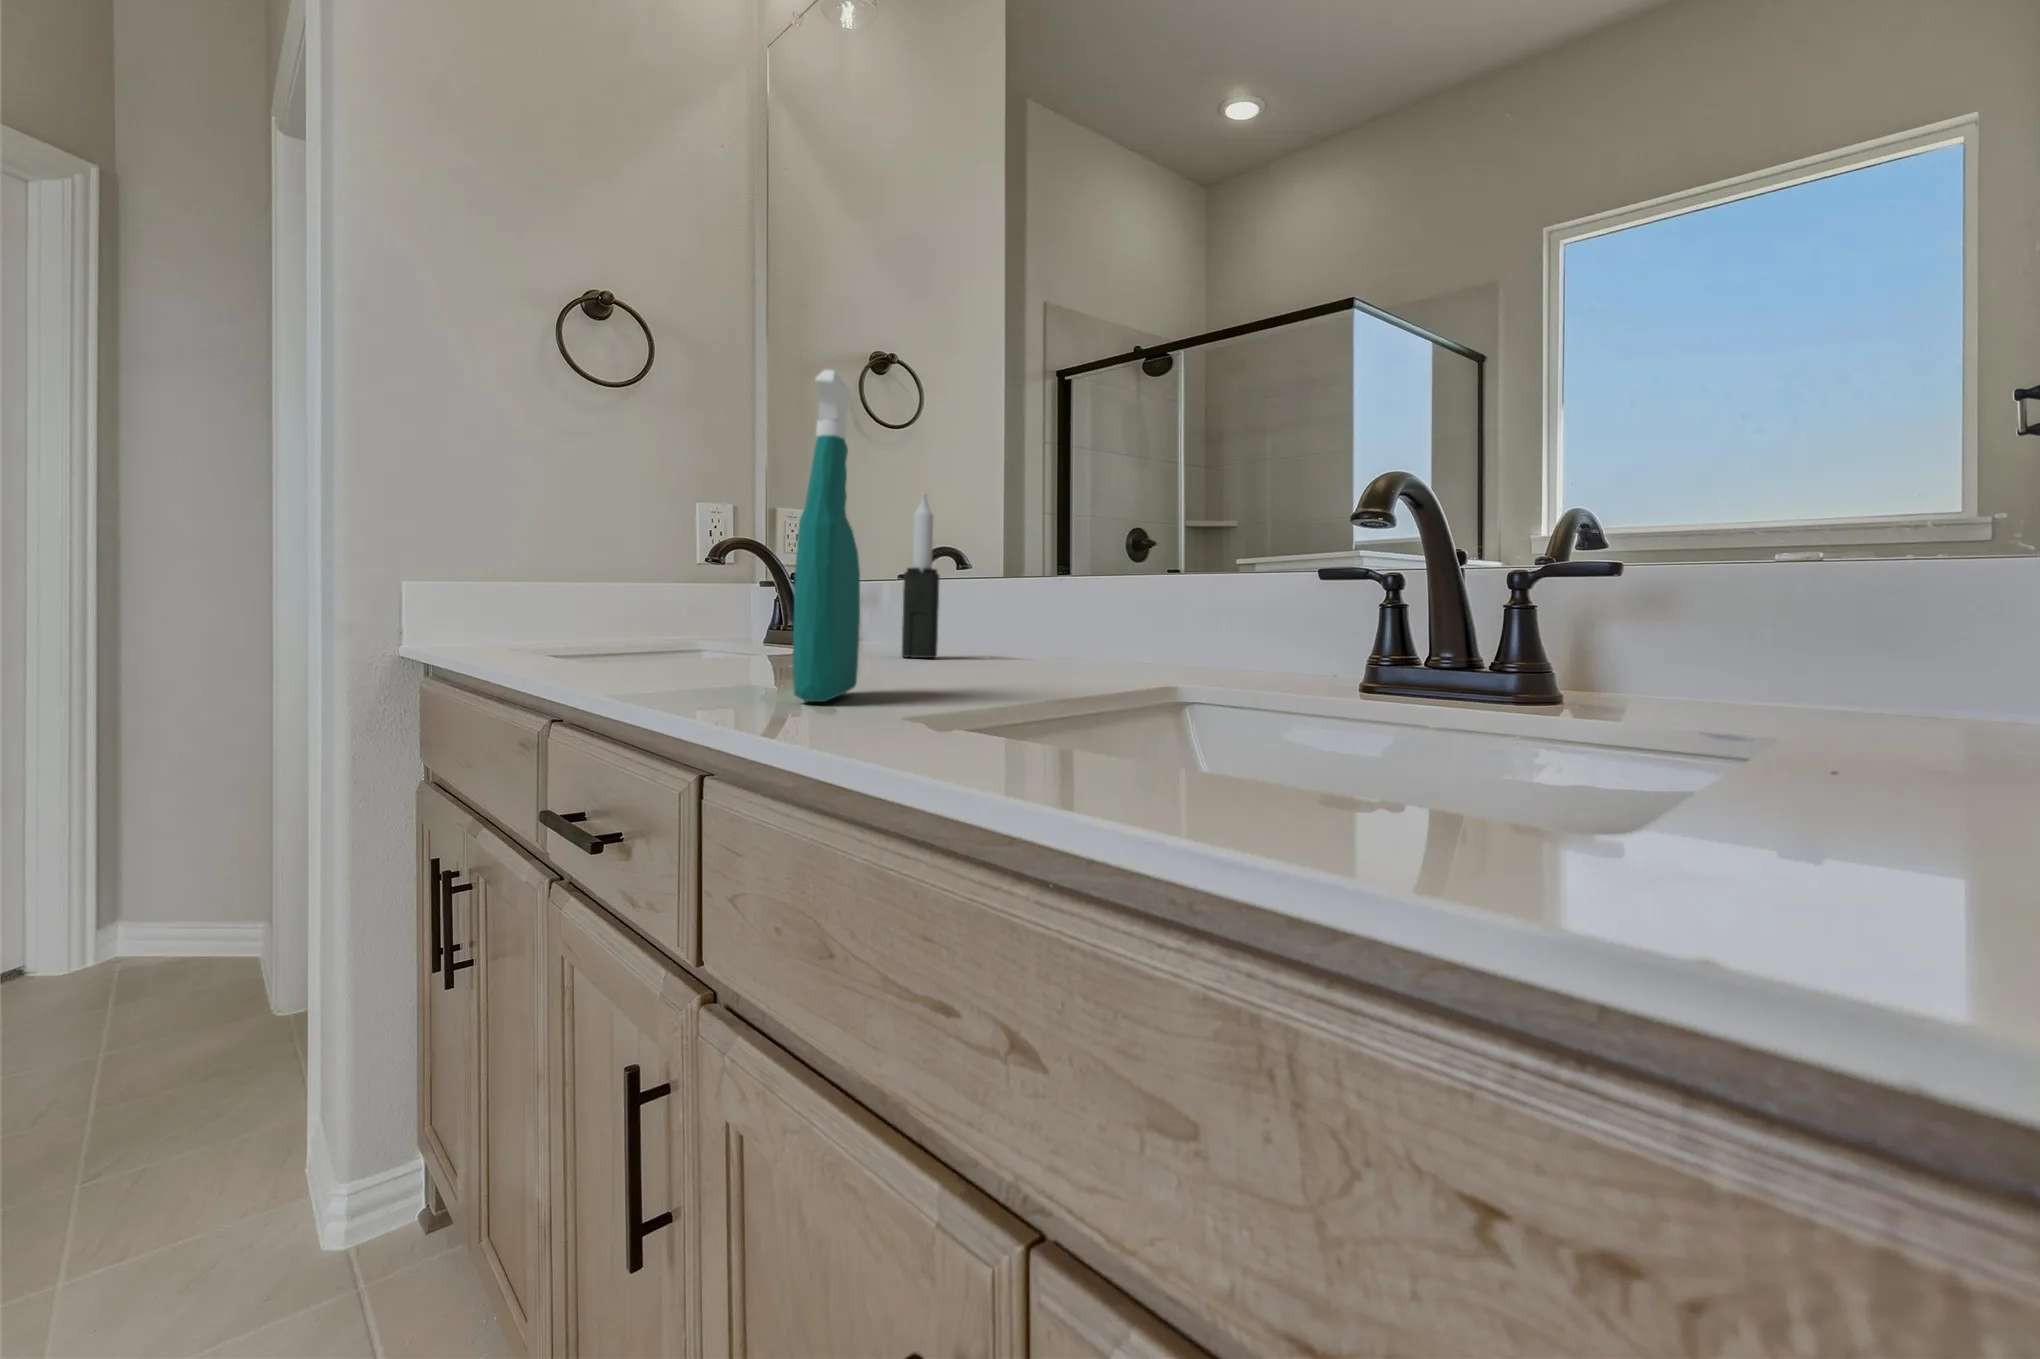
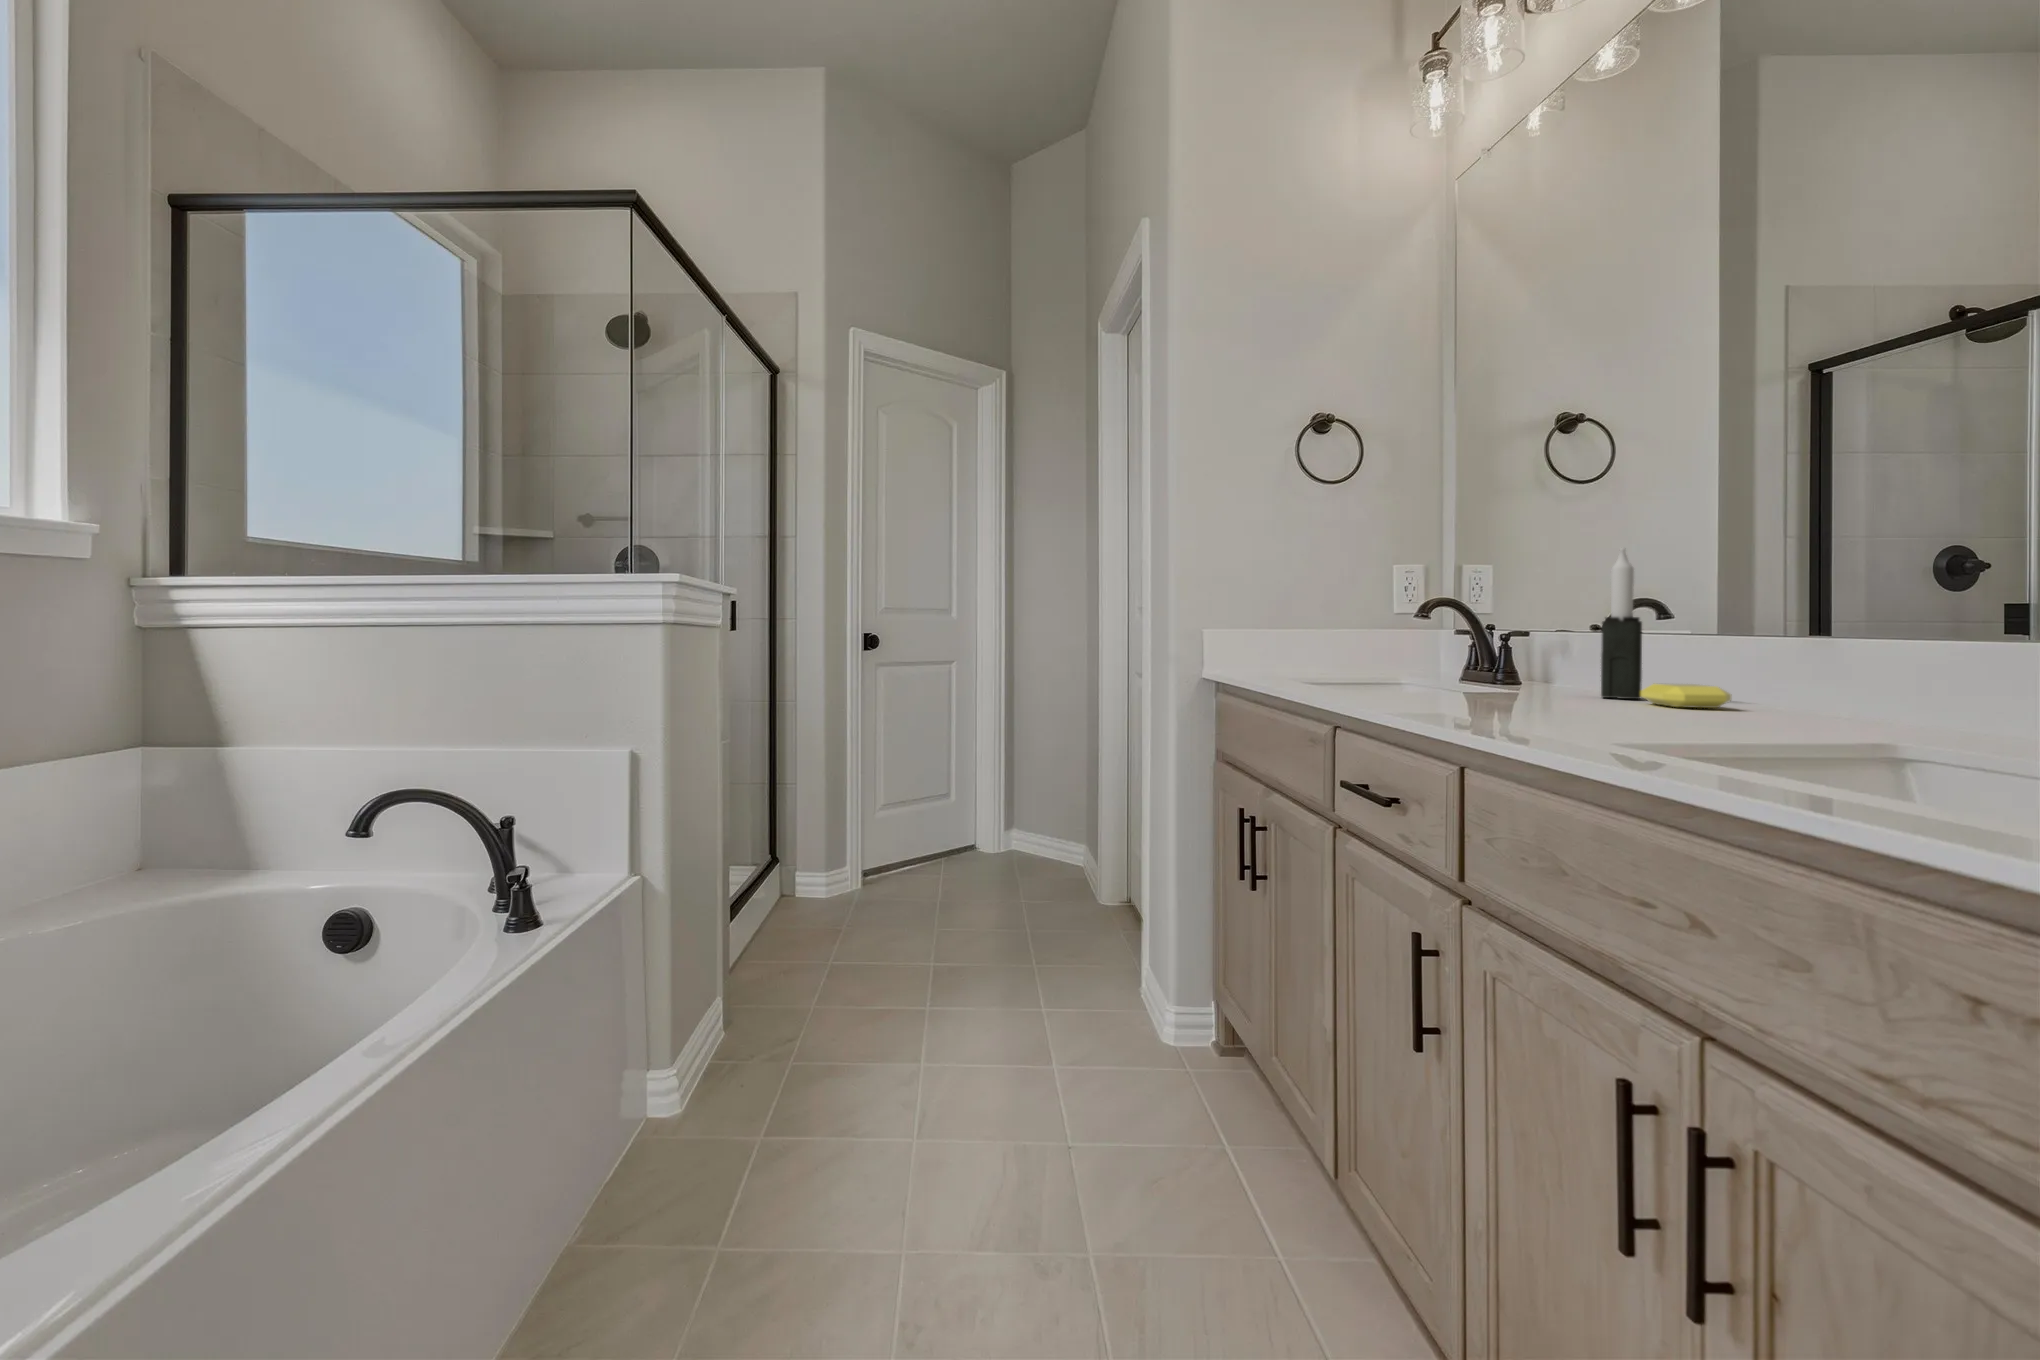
spray bottle: present [793,370,860,702] -> none [1517,515,1564,729]
soap bar: none [938,640,1013,665] -> present [1641,684,1731,708]

